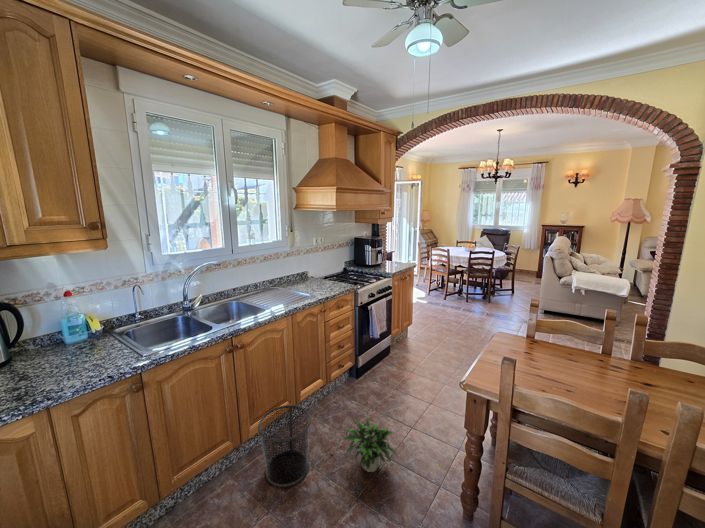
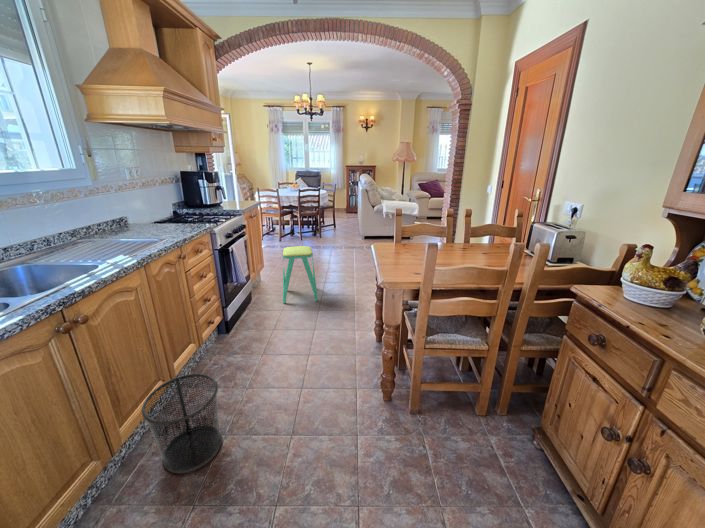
stool: none [415,312,455,374] -> present [283,246,318,303]
potted plant: present [344,418,396,472] -> none [240,355,315,409]

